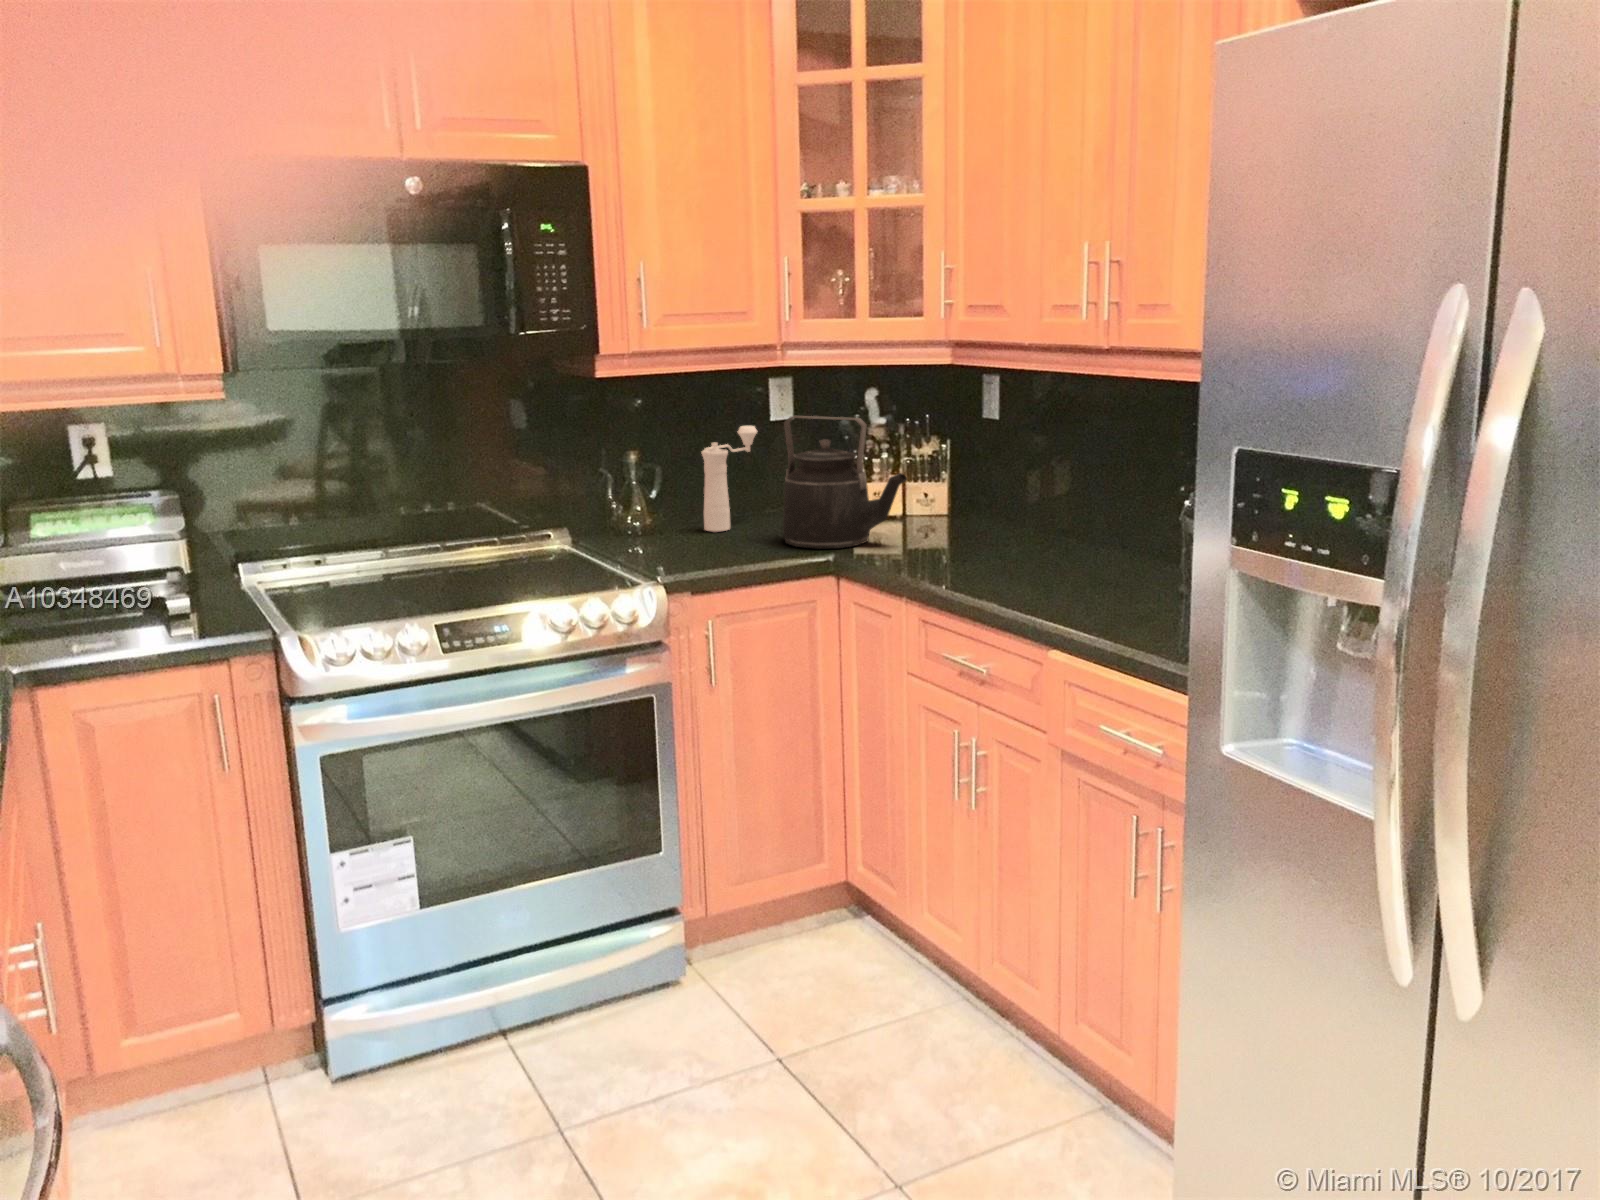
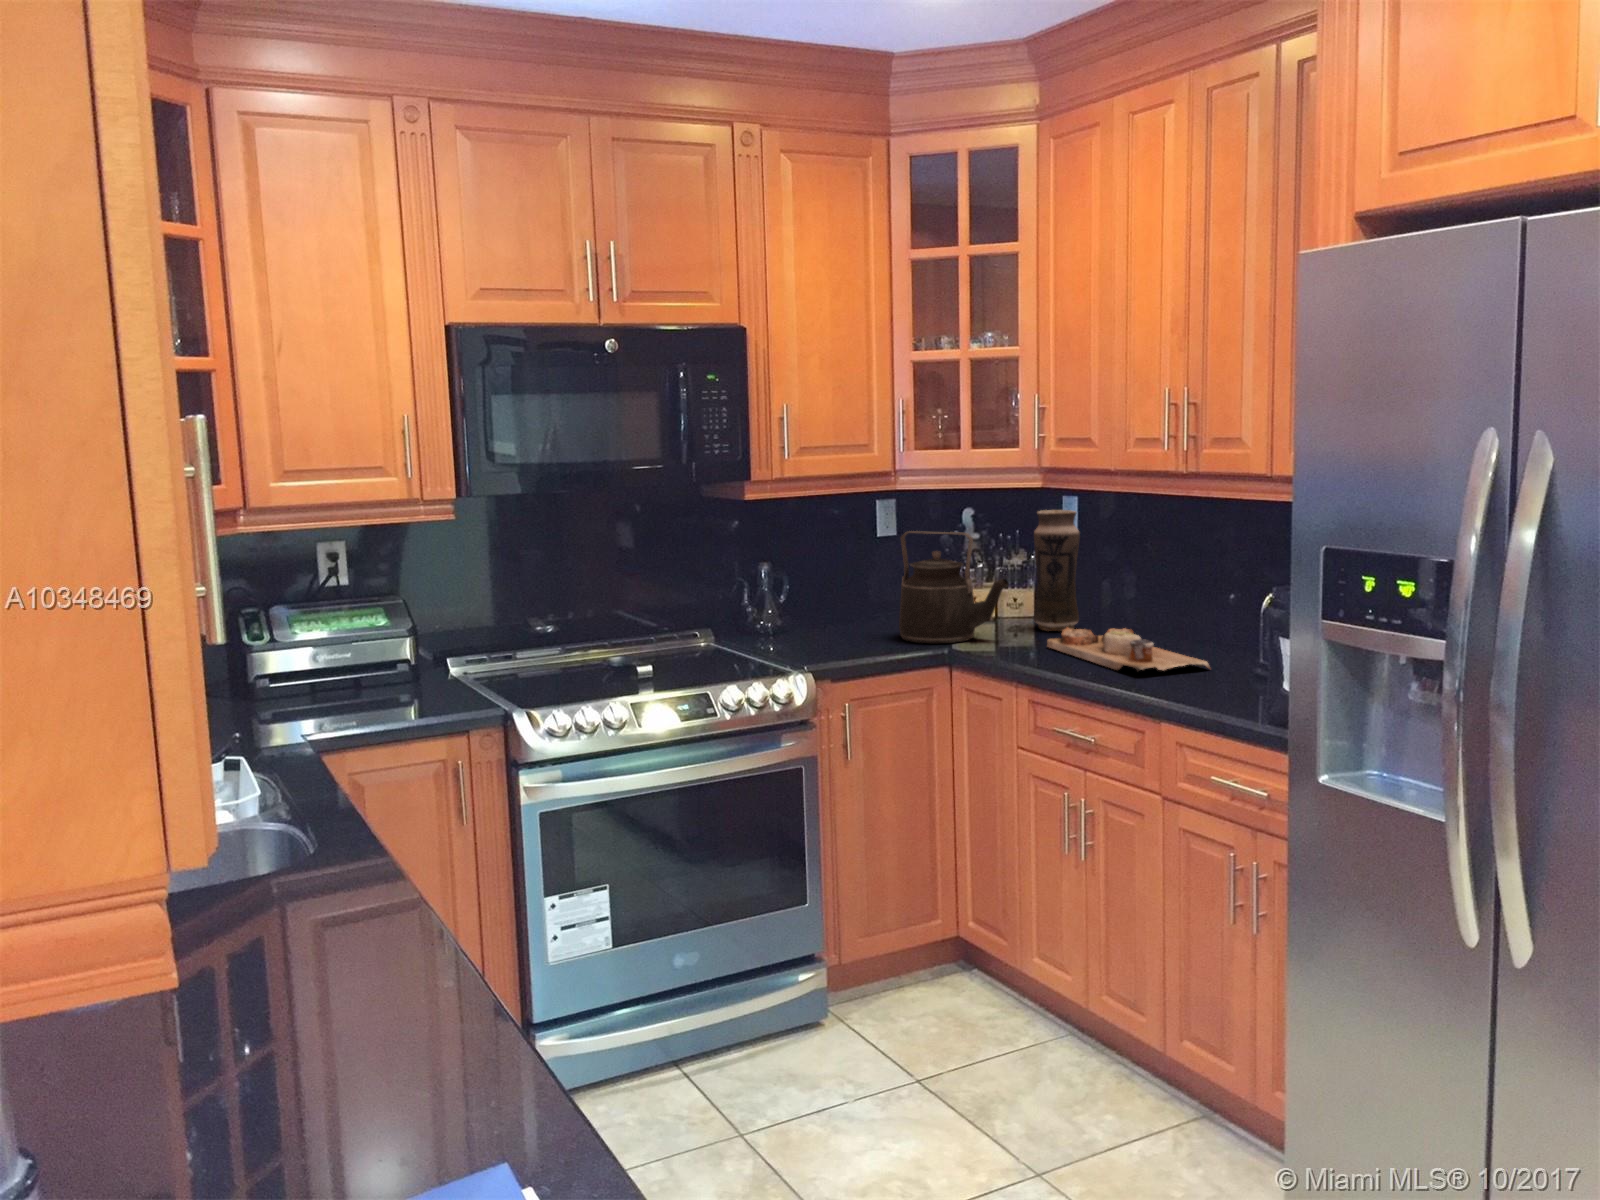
vase: none [942,391,995,533] -> present [1034,510,1080,631]
pepper mill: present [702,426,758,532] -> none [825,541,870,631]
cutting board: none [947,531,1131,590] -> present [1047,627,1210,671]

